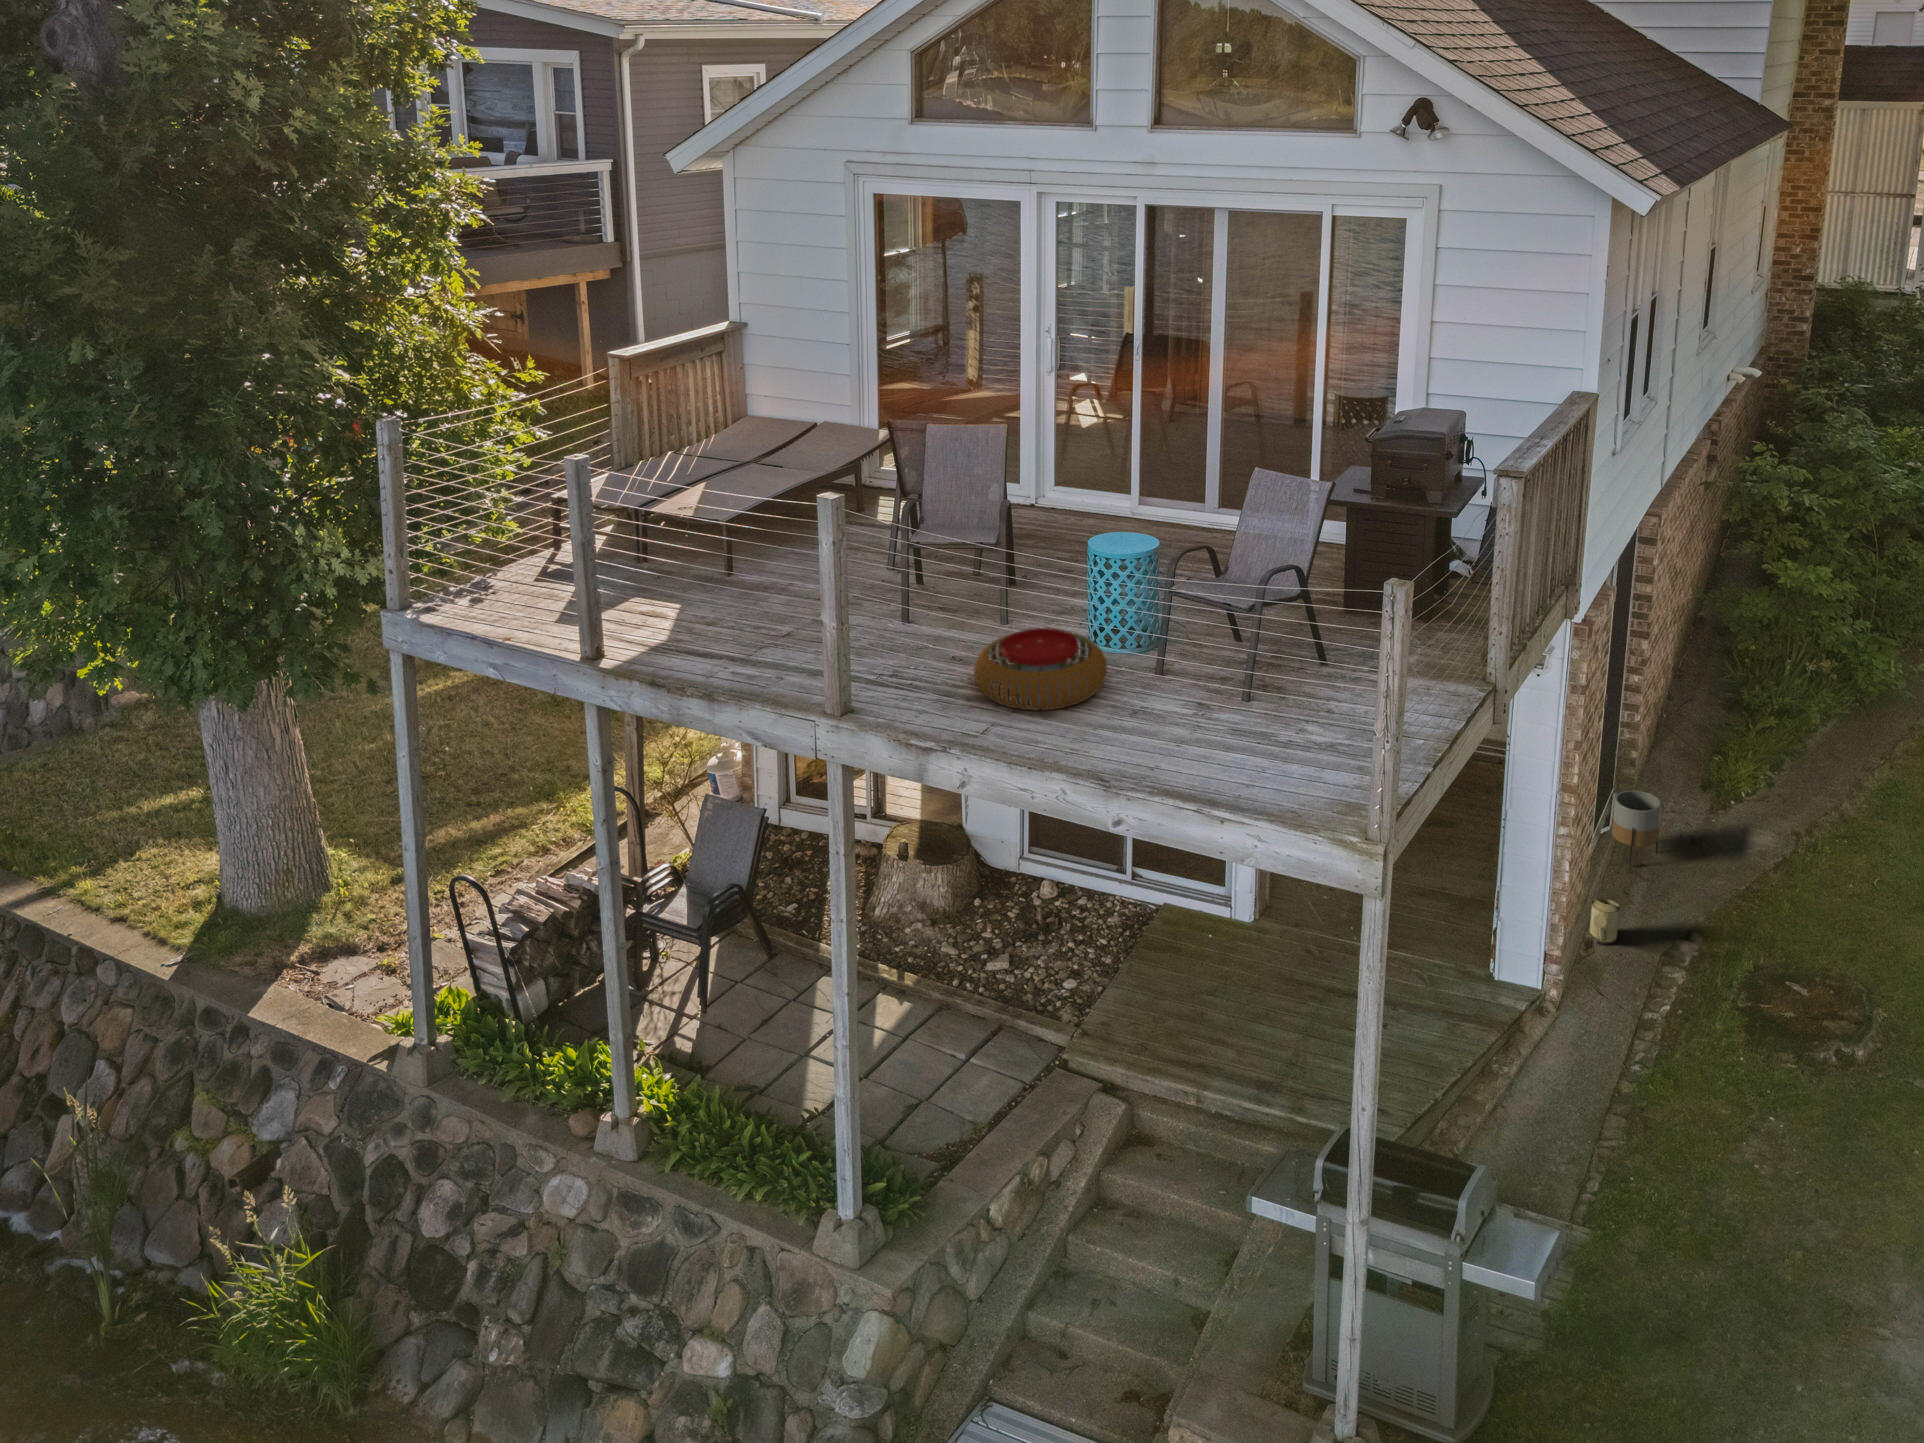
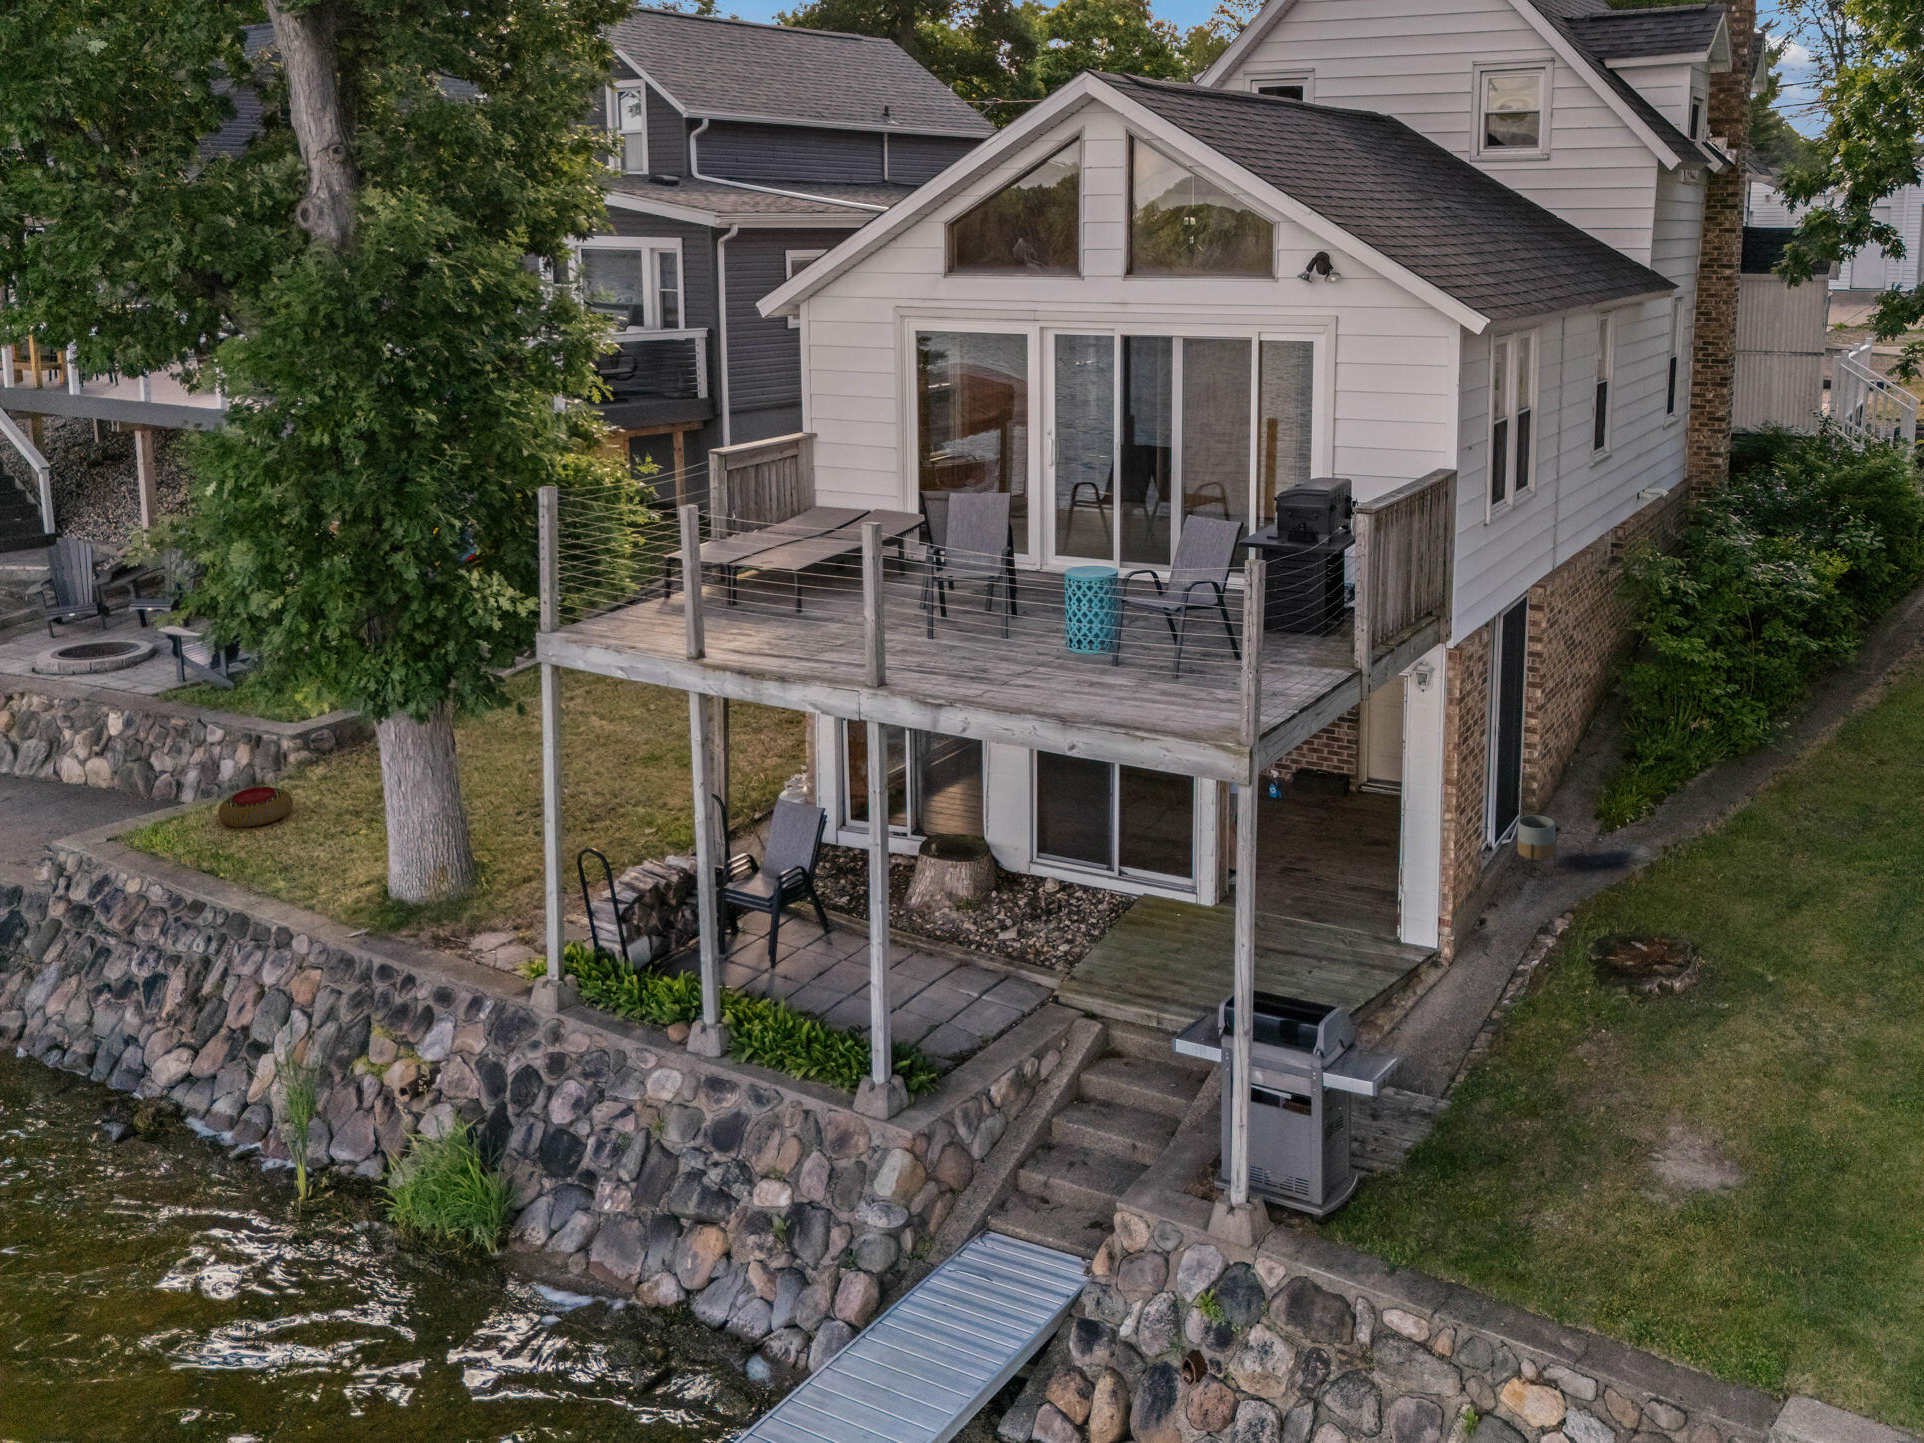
pouf: present [974,628,1107,711] -> present [218,787,293,827]
watering can: present [1590,891,1620,945] -> none [1487,884,1511,929]

